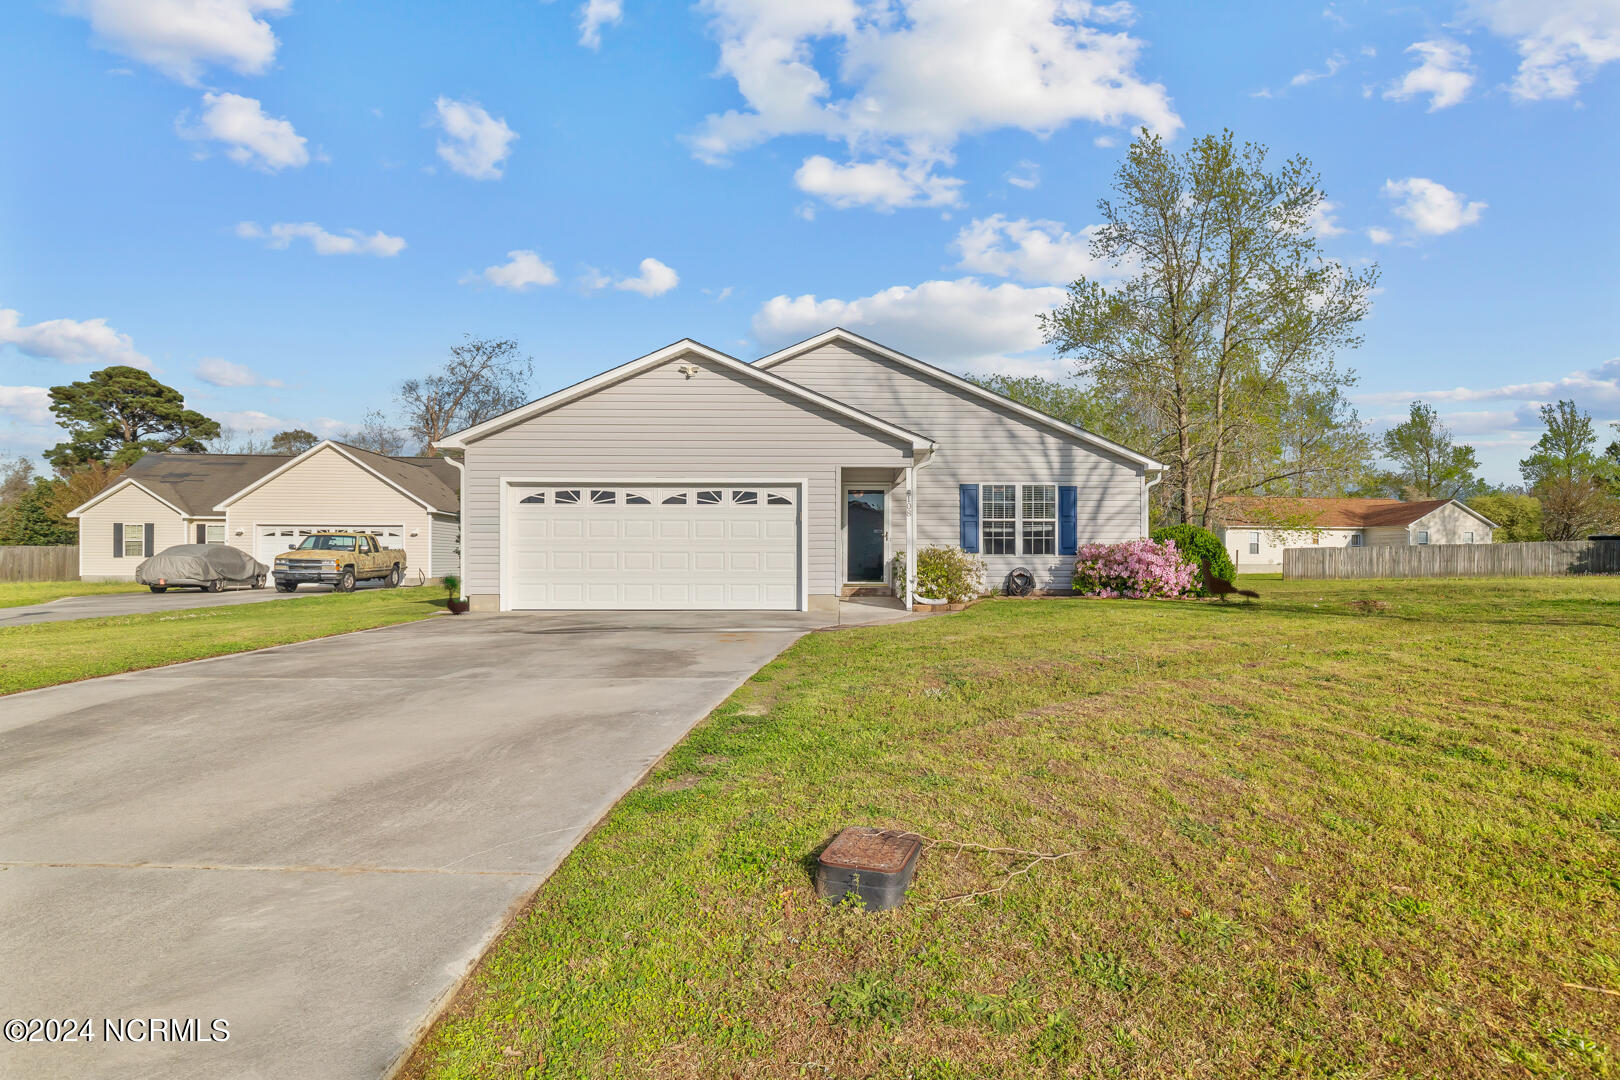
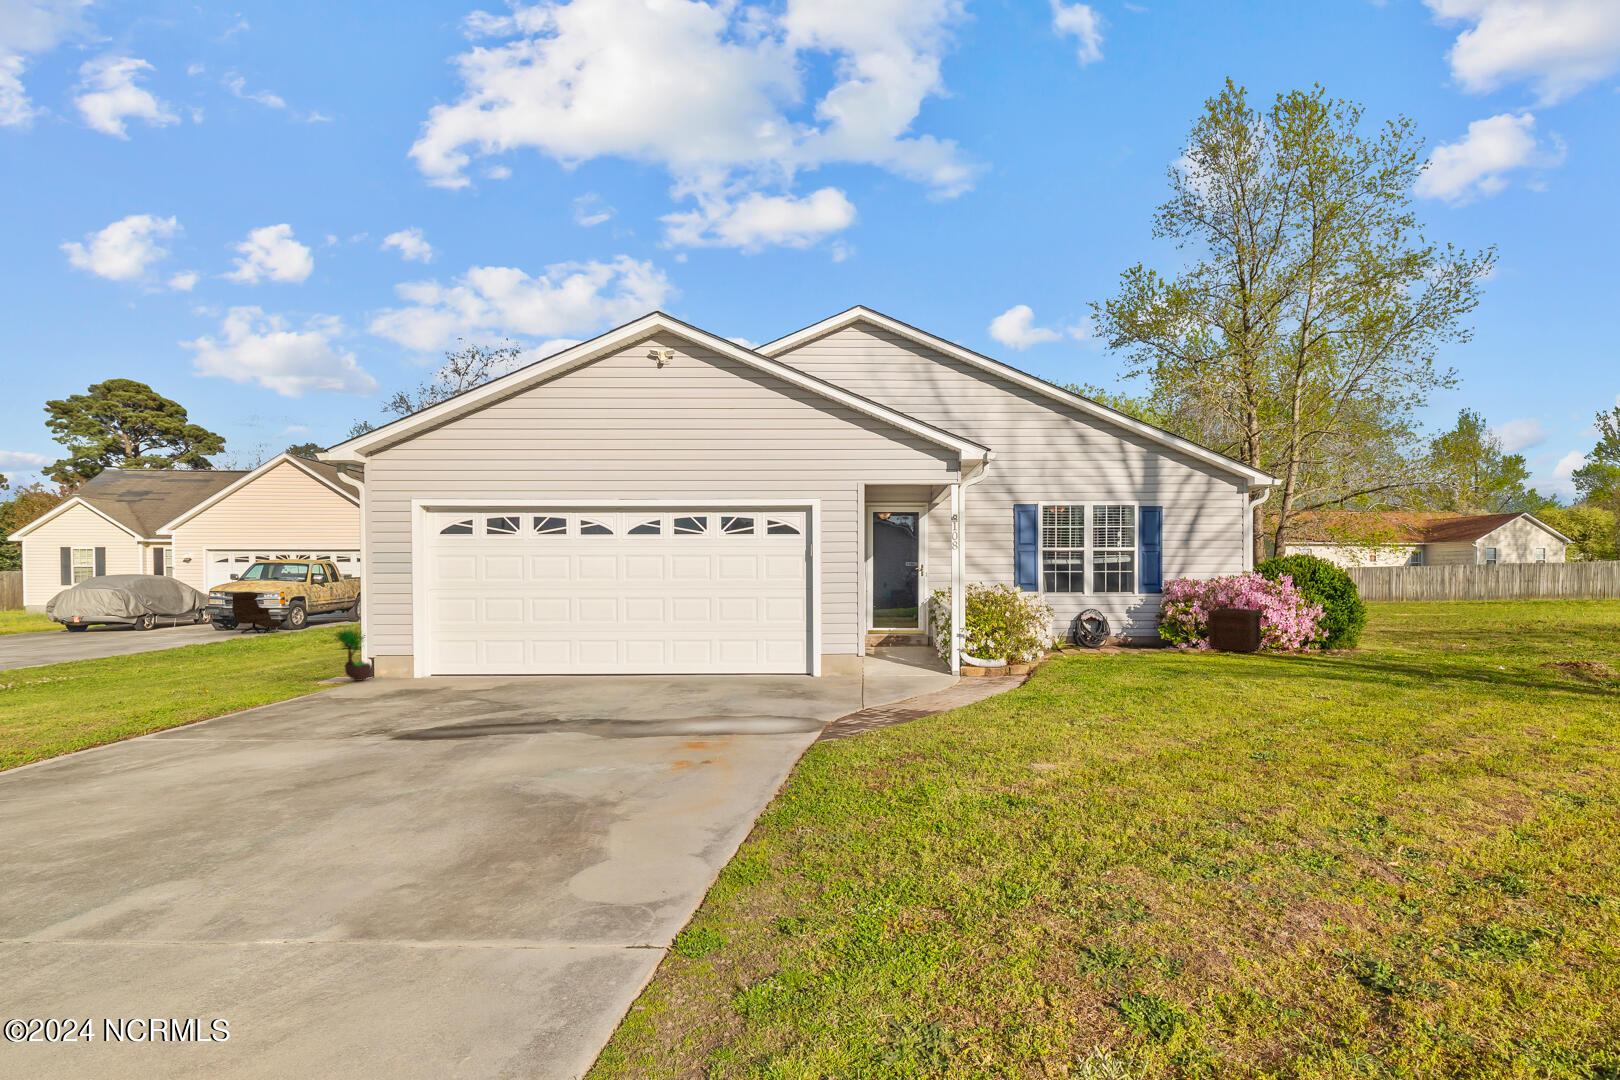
lounge chair: present [1201,558,1260,605] -> present [232,592,282,634]
wooden crate: none [1106,564,1146,597] -> present [1208,607,1261,651]

